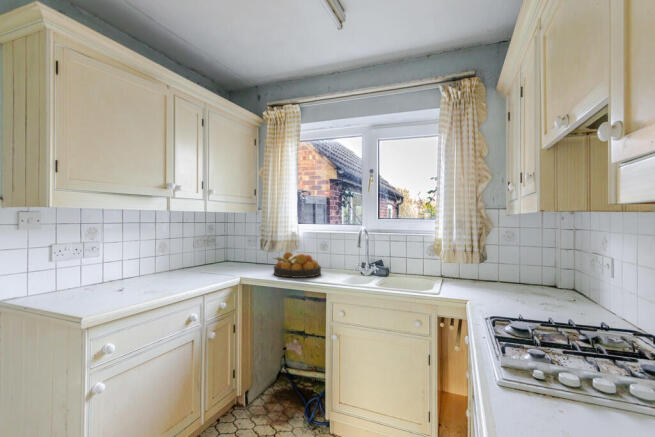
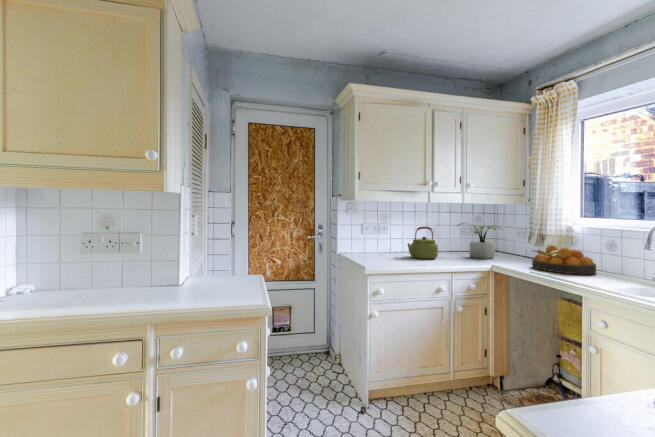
potted plant: none [192,232,239,271] -> present [457,223,502,259]
kettle: none [137,240,177,283] -> present [407,227,438,259]

